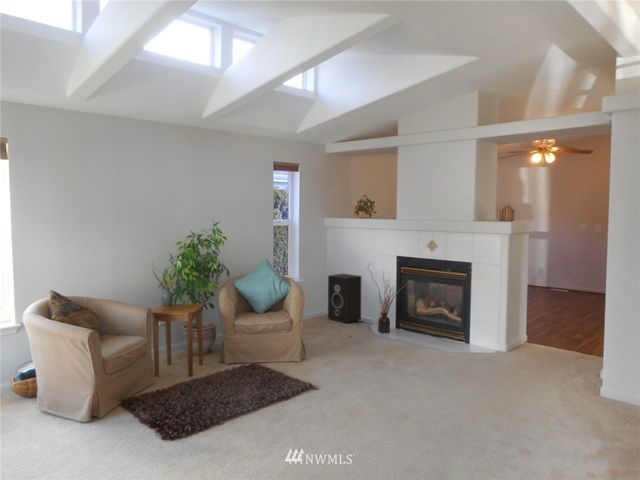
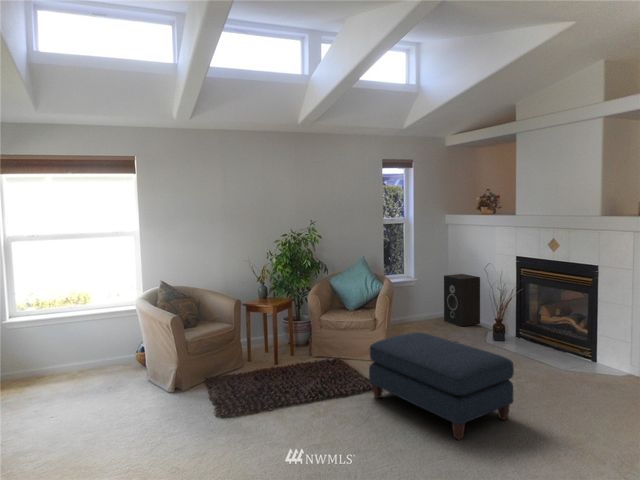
ottoman: none [309,330,441,421] -> present [369,332,514,440]

